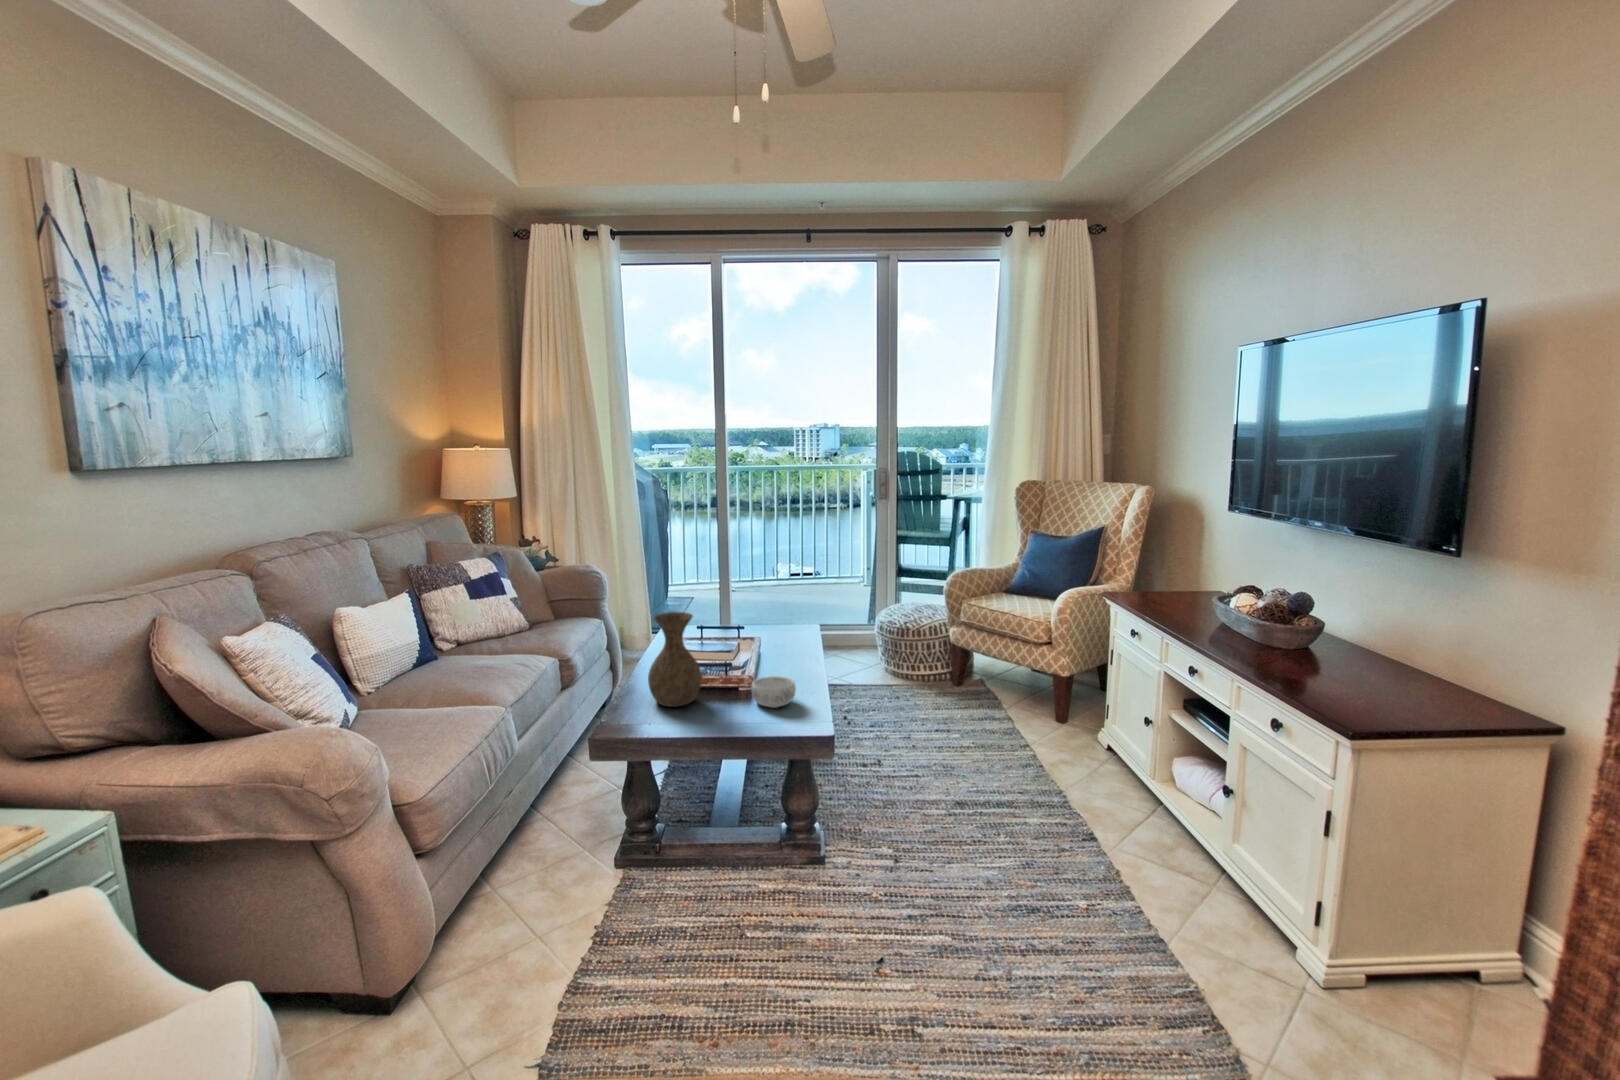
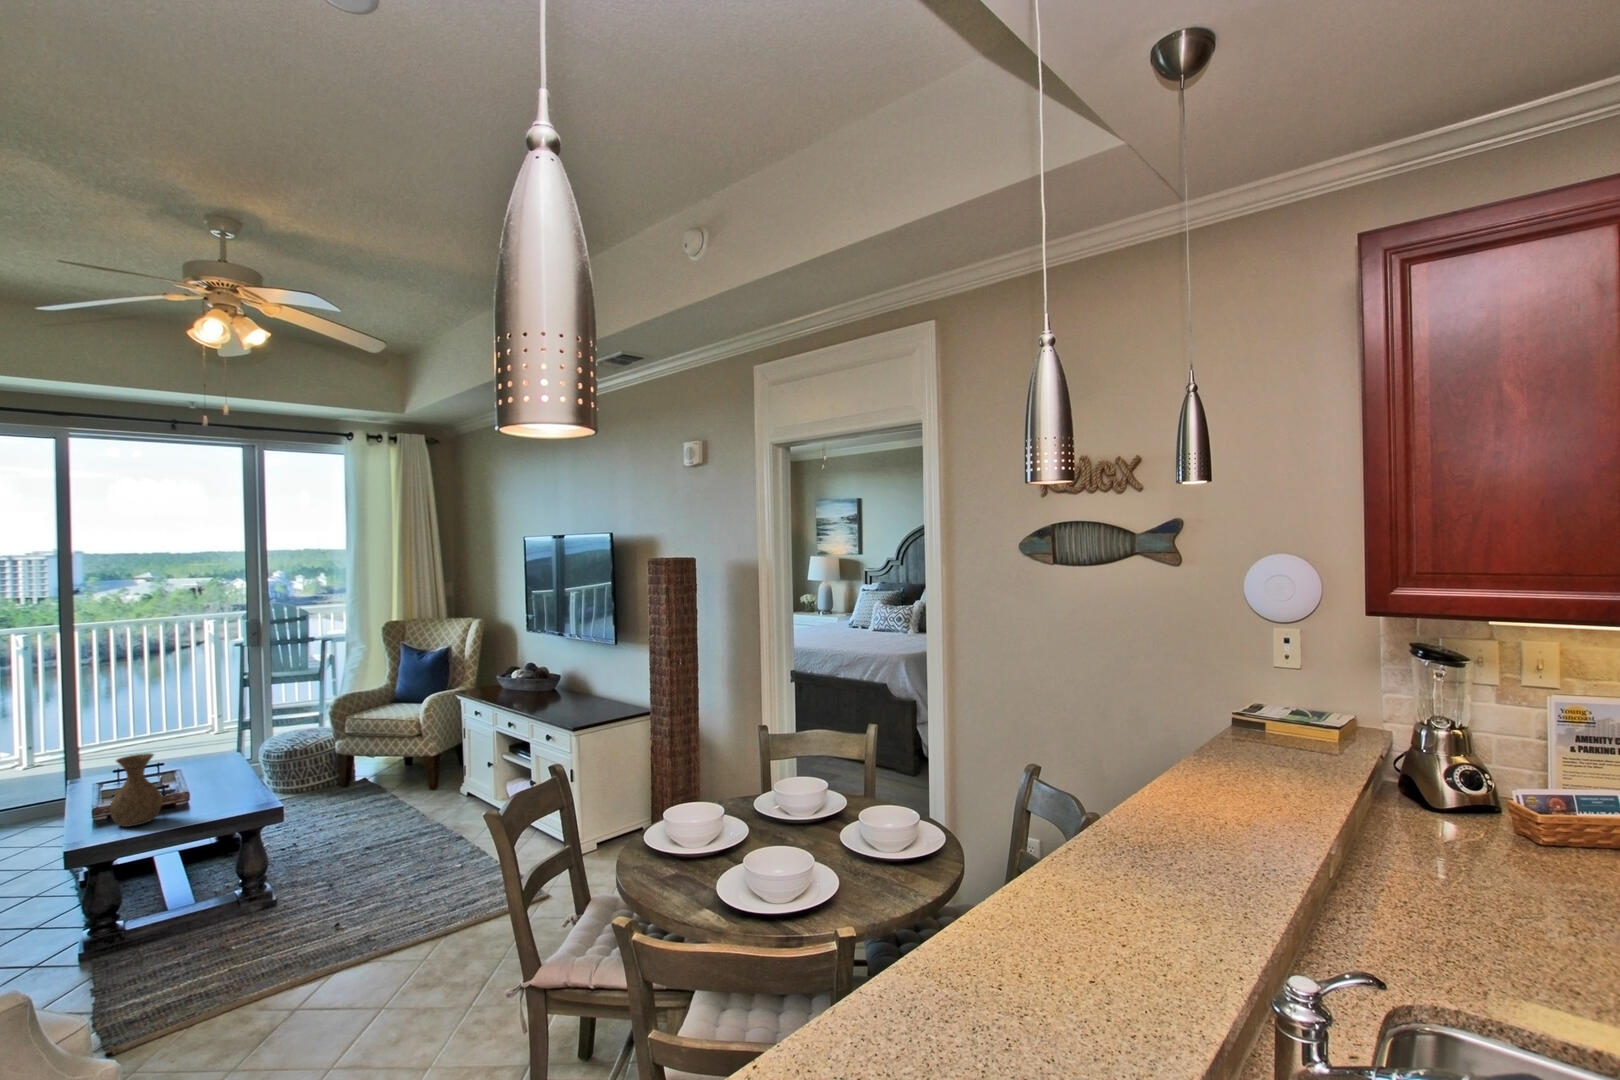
decorative bowl: present [752,676,796,708] -> none [205,786,244,808]

